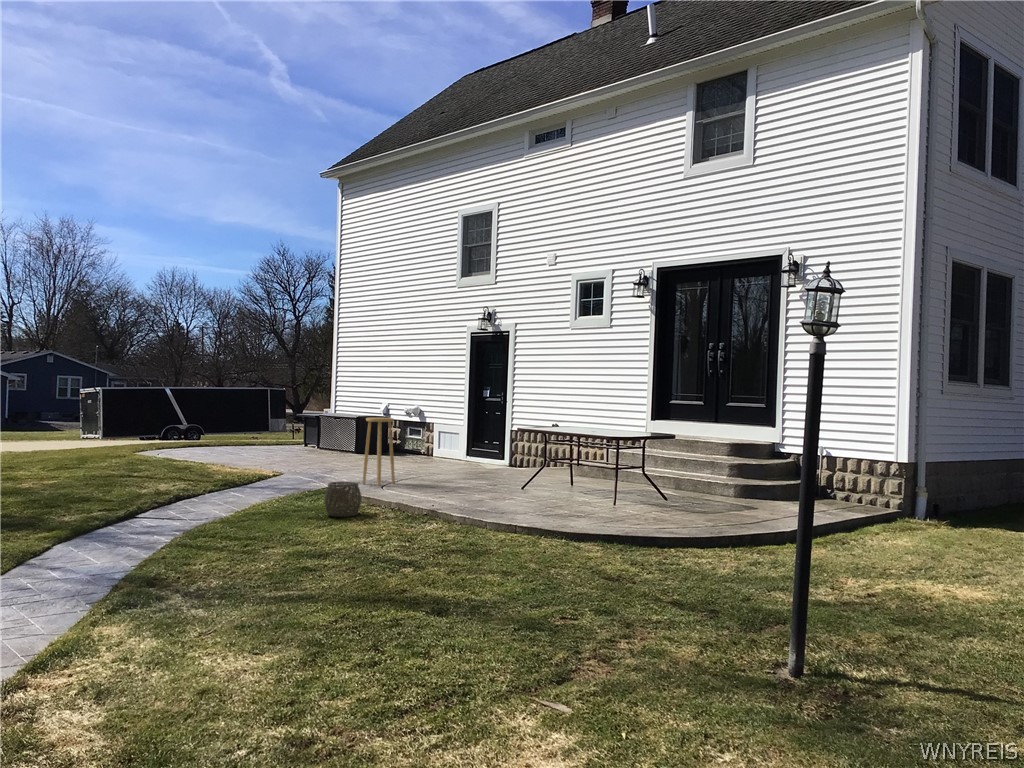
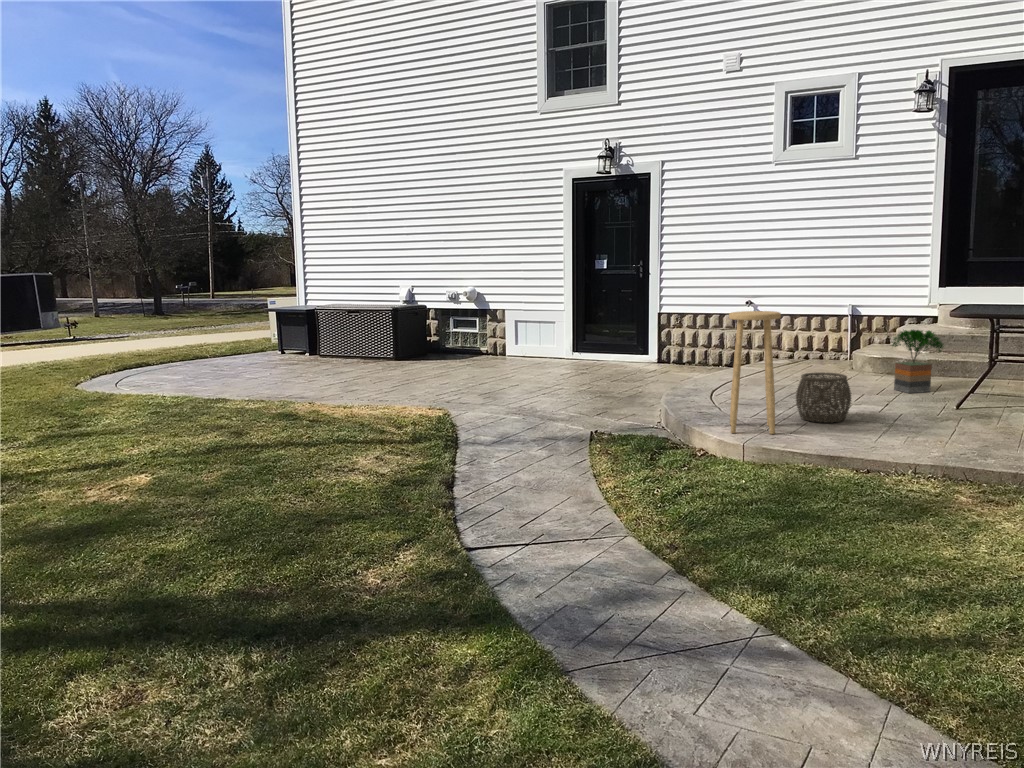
potted tree: none [530,440,558,482] -> present [892,330,944,393]
woven basket: present [324,482,362,517] -> present [796,372,851,423]

